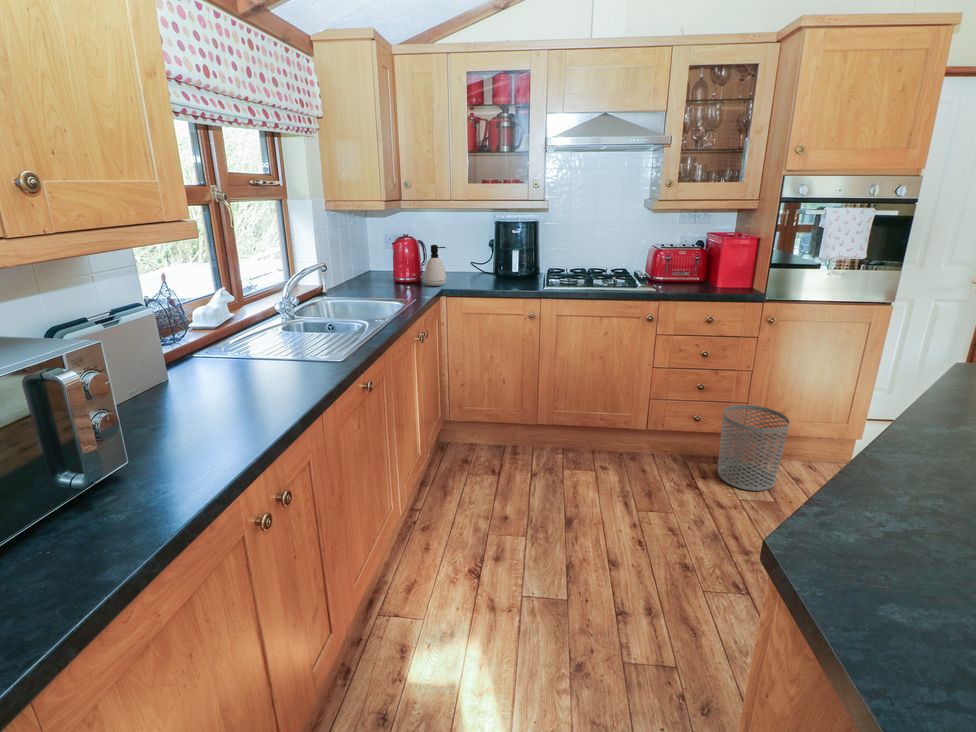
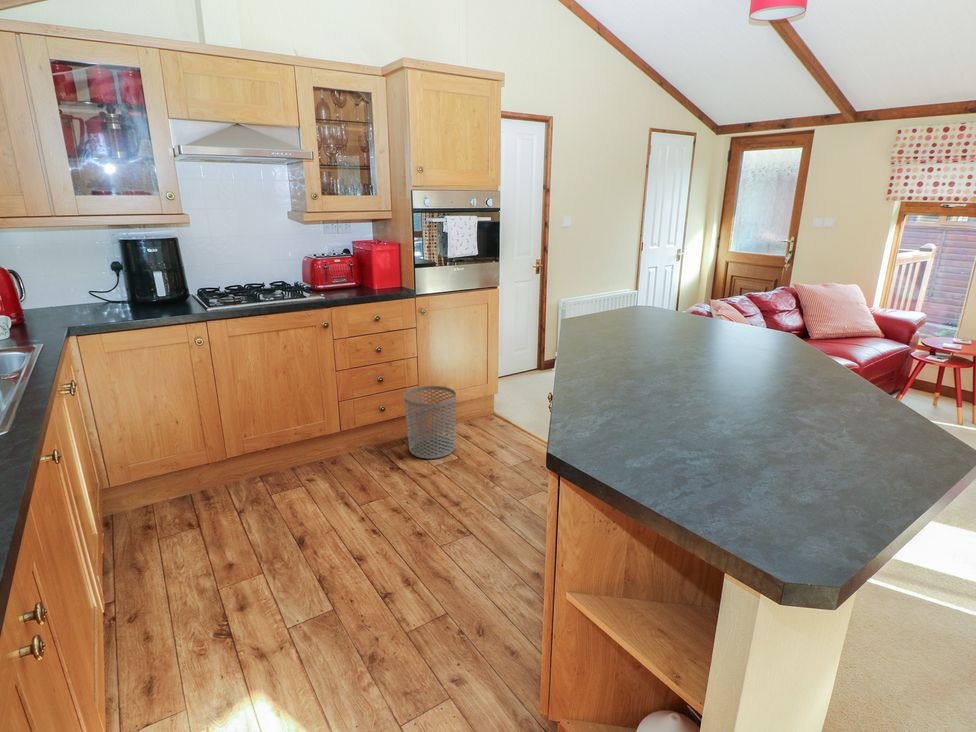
soap dispenser: present [424,245,446,286] -> none [33,274,68,326]

